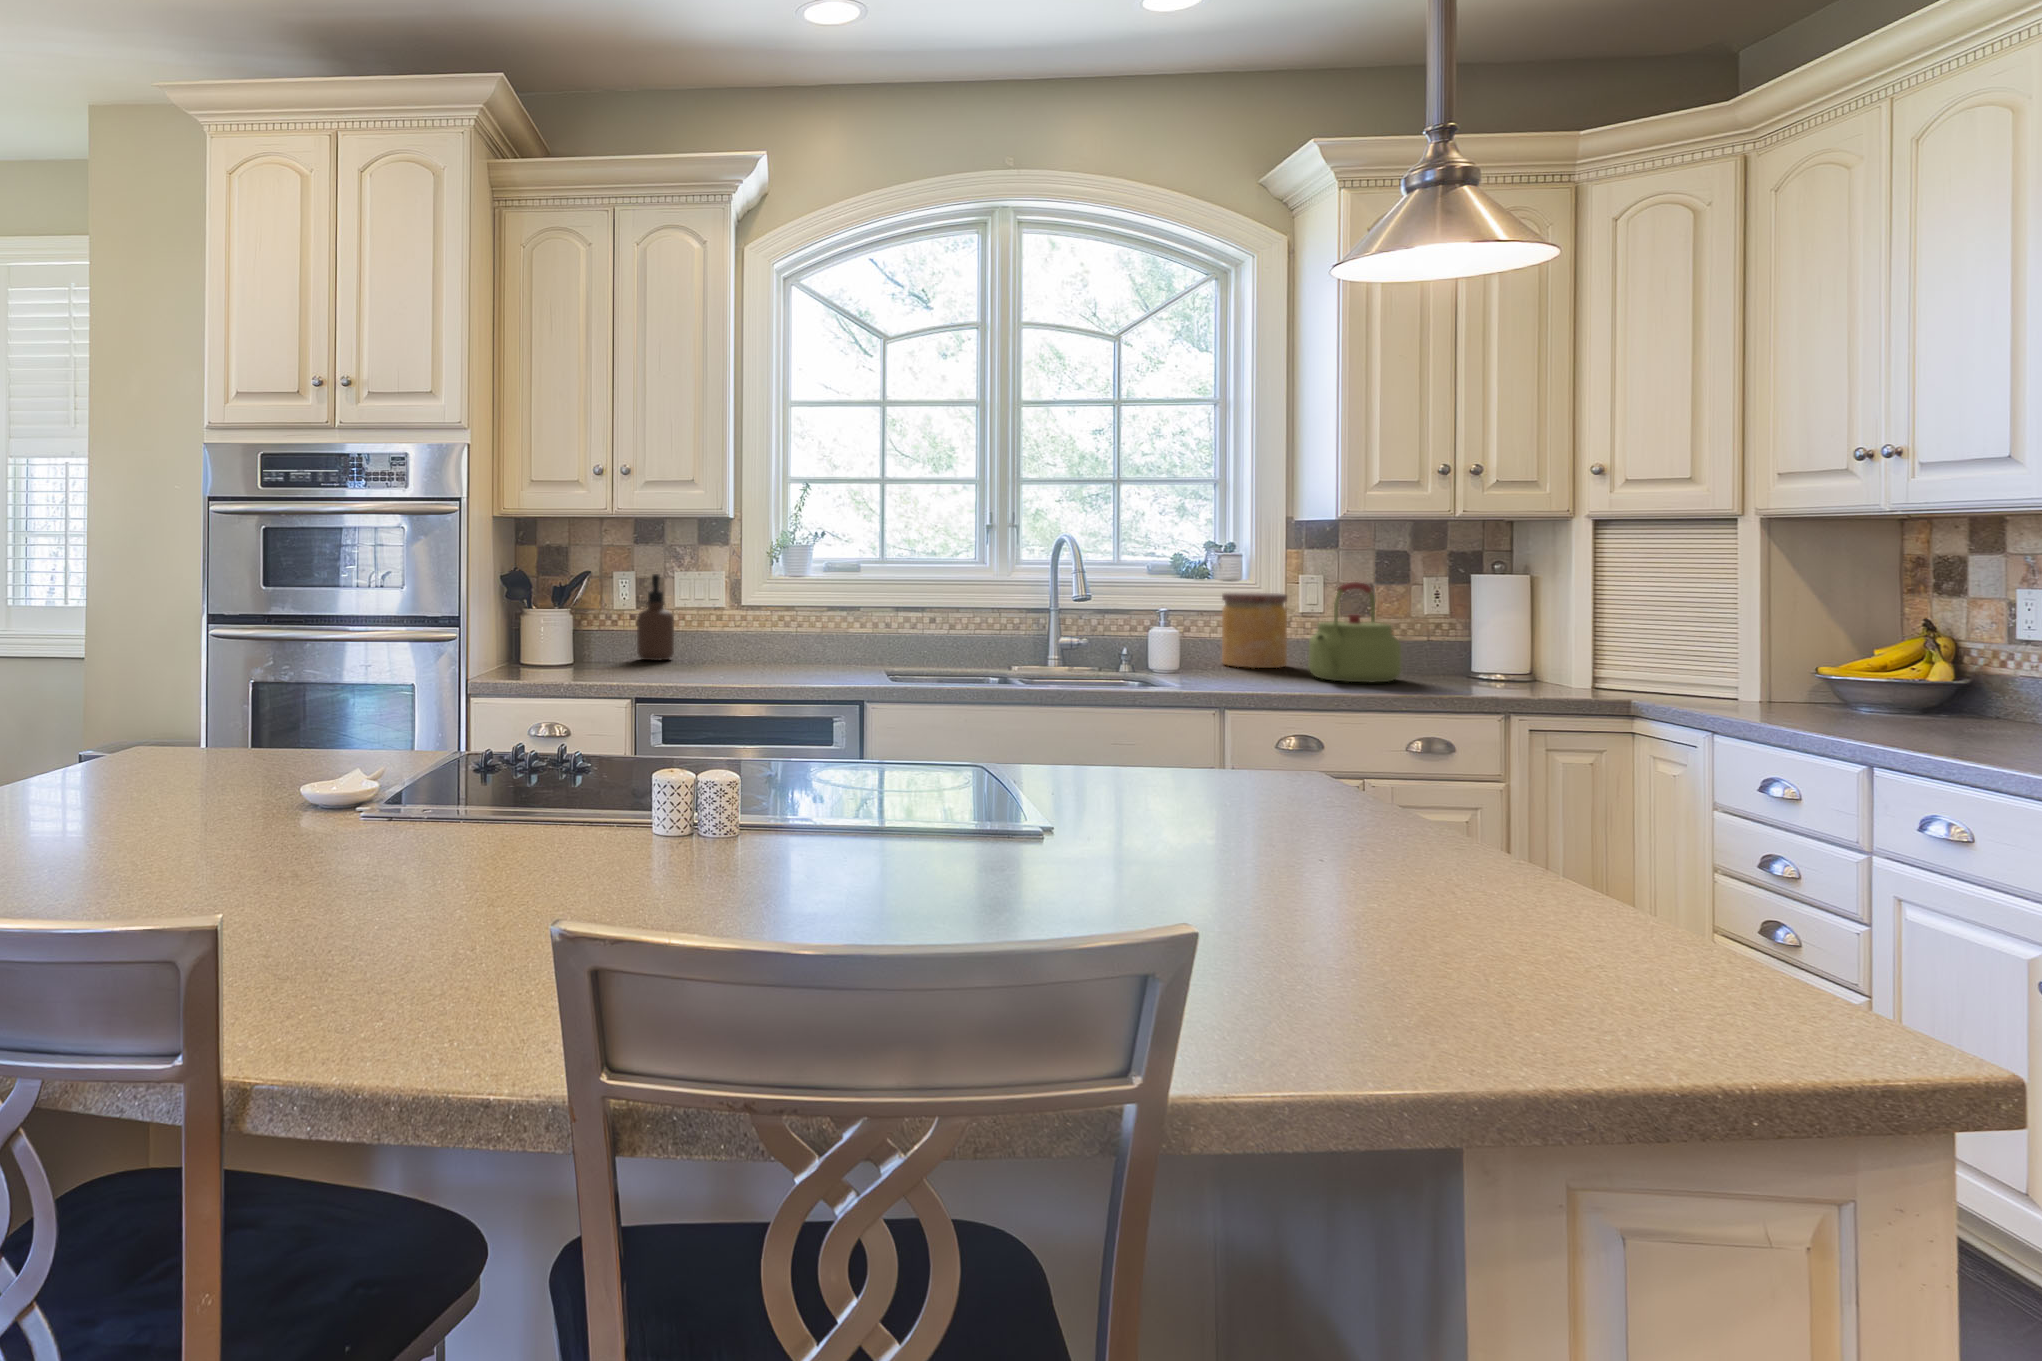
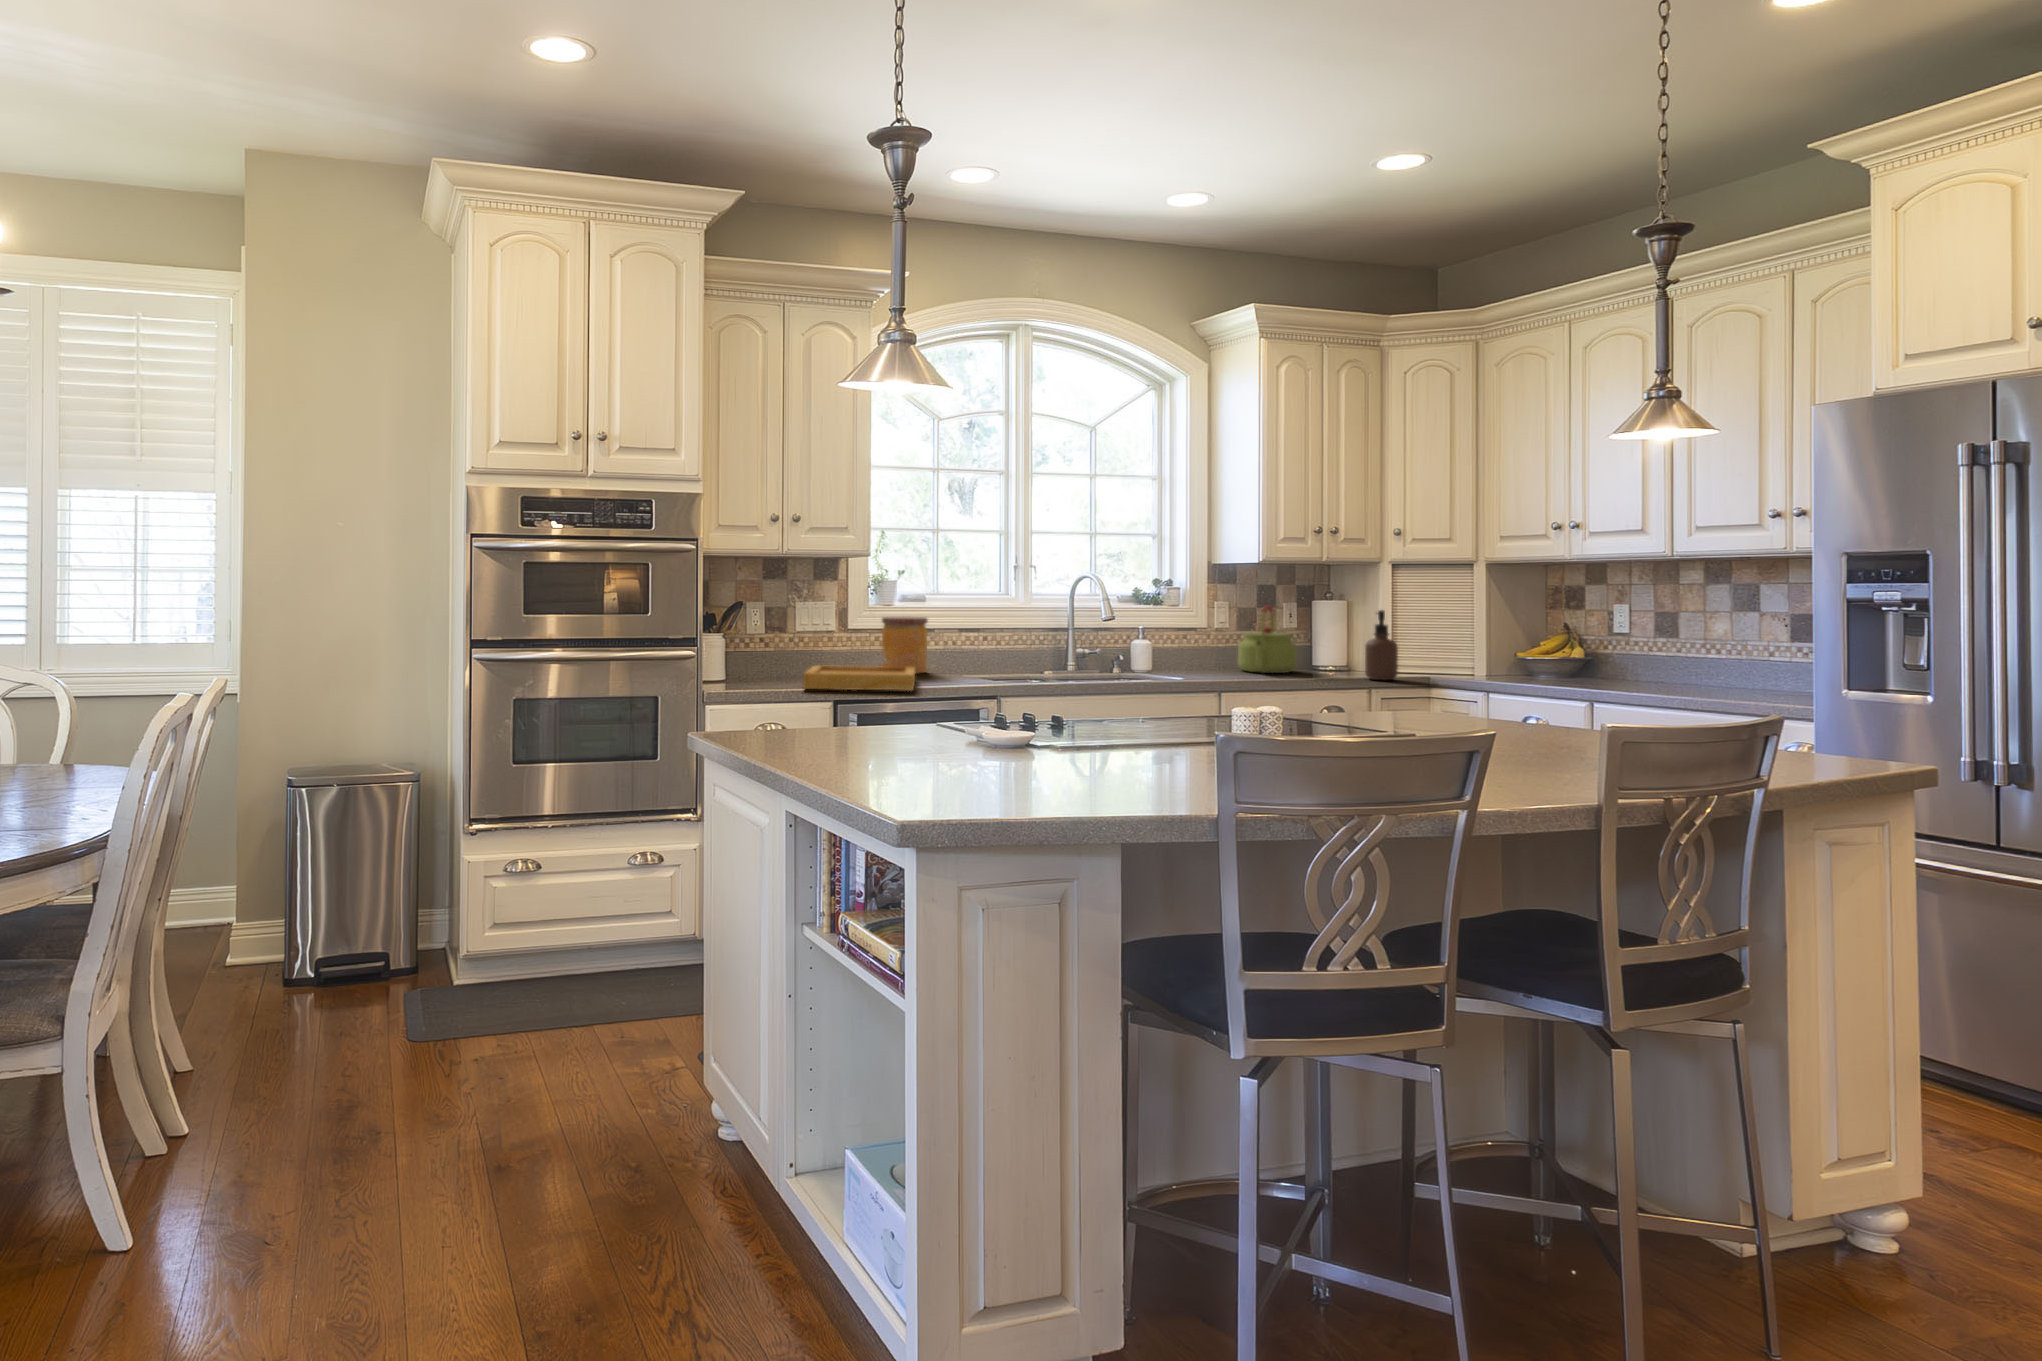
soap dispenser: present [637,574,674,660] -> present [1365,610,1398,680]
jar: present [1222,592,1287,668] -> present [882,616,928,674]
tray: none [614,650,793,686] -> present [804,666,915,691]

